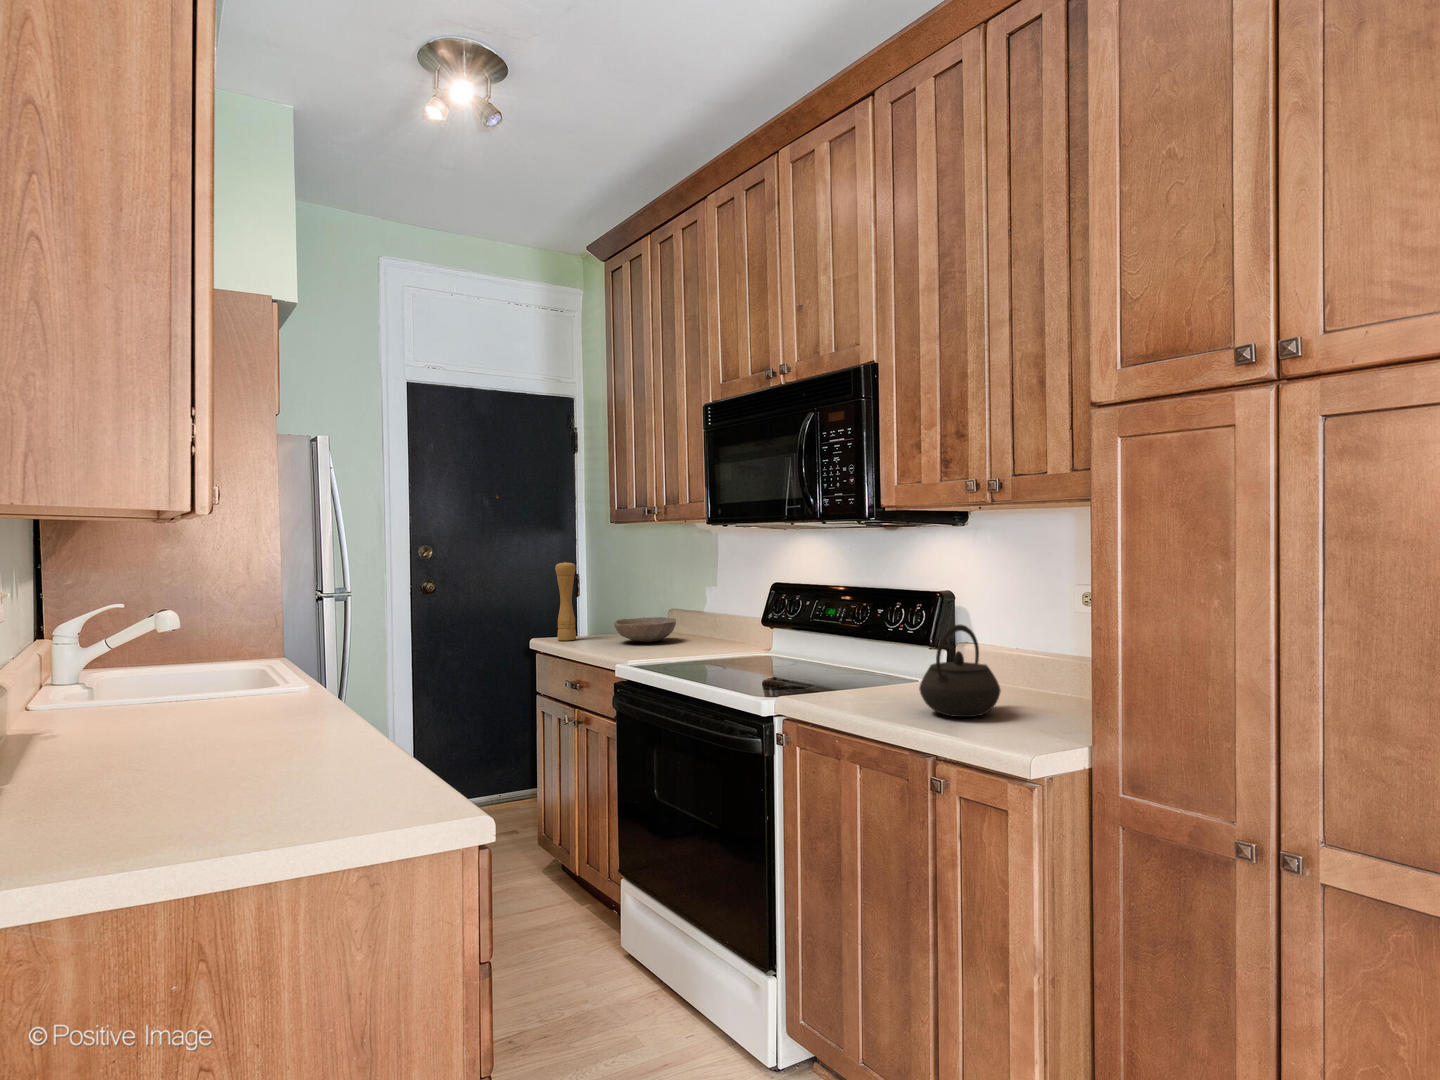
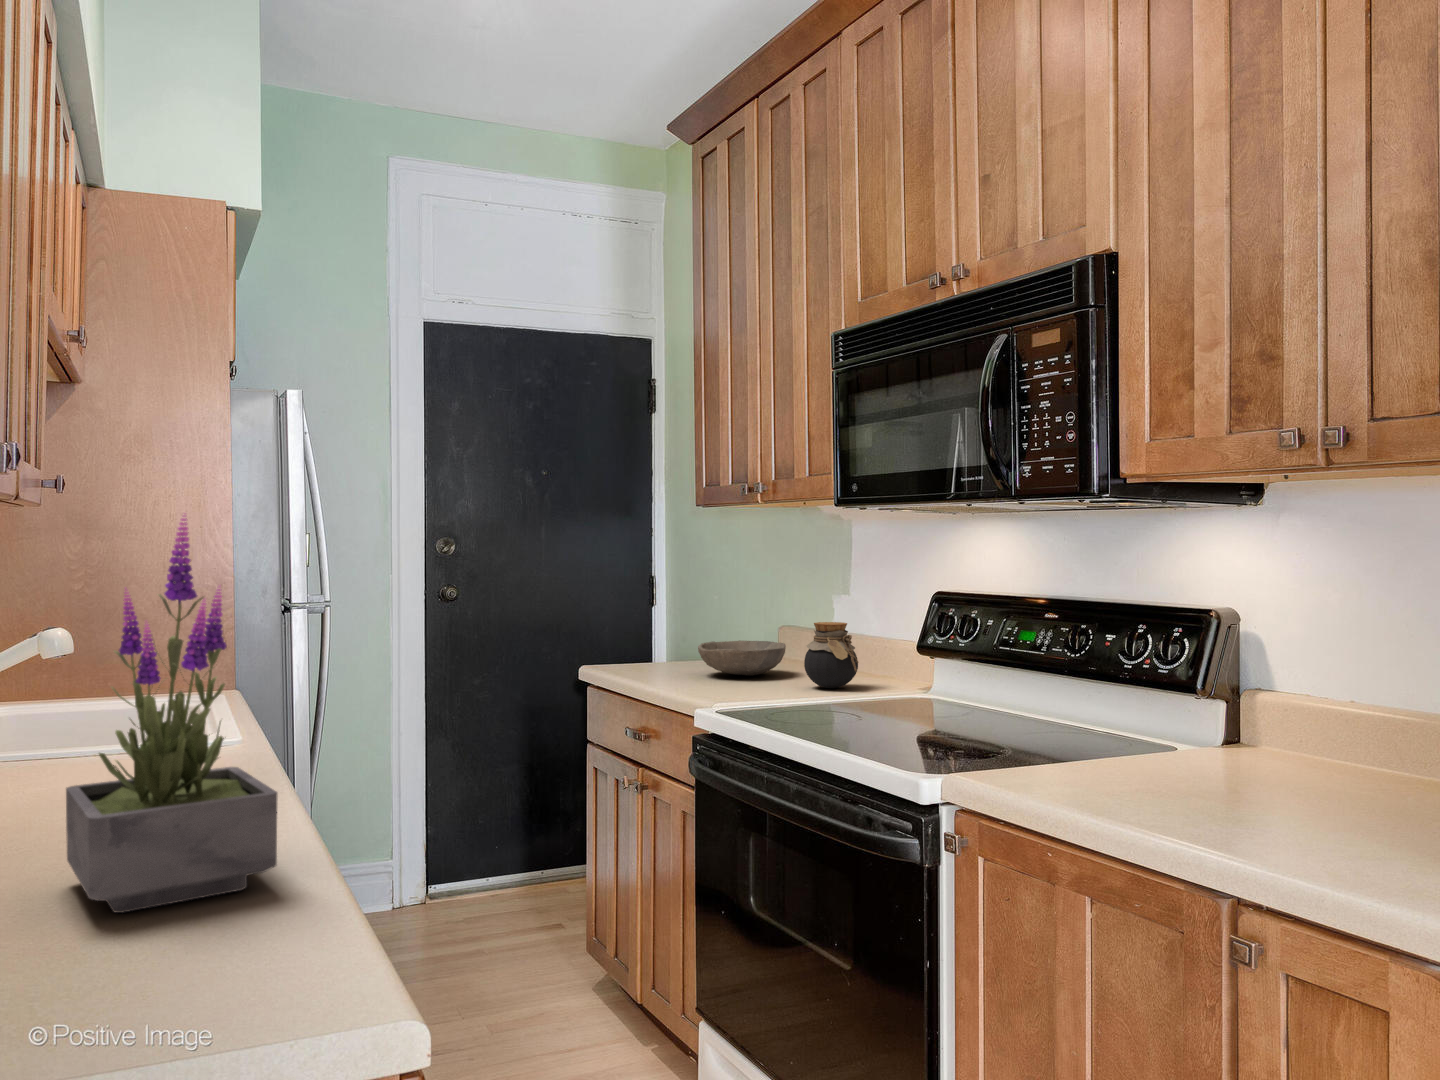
potted plant: none [227,547,364,788] -> present [66,515,277,913]
pepper mill: present [555,561,576,641] -> none [618,559,646,670]
jar: none [689,603,725,648] -> present [804,622,858,688]
kettle: present [919,624,1001,717] -> none [1196,669,1343,826]

